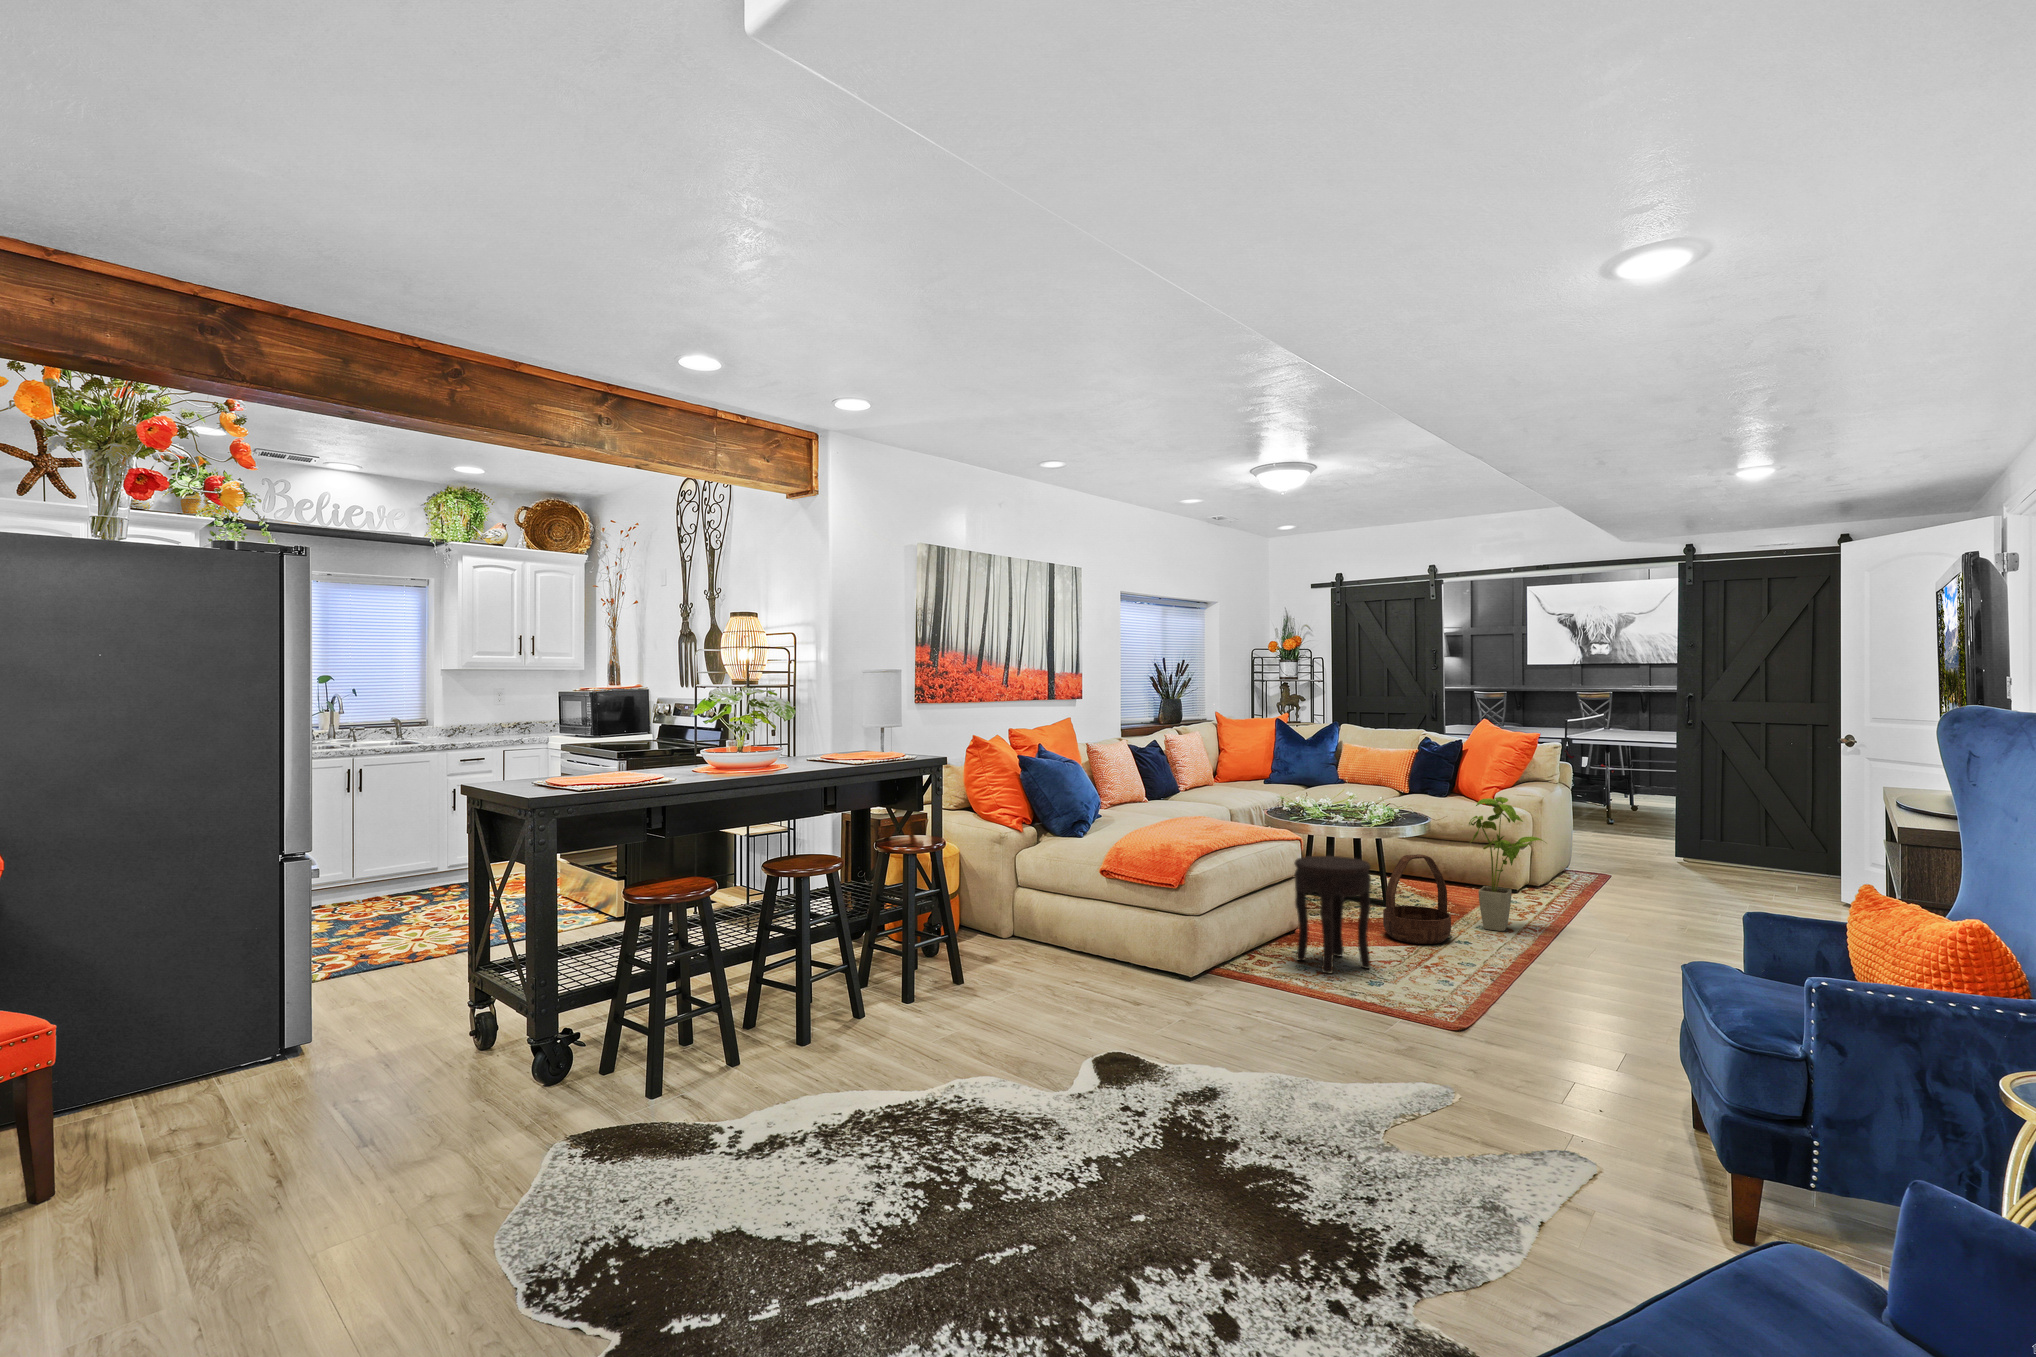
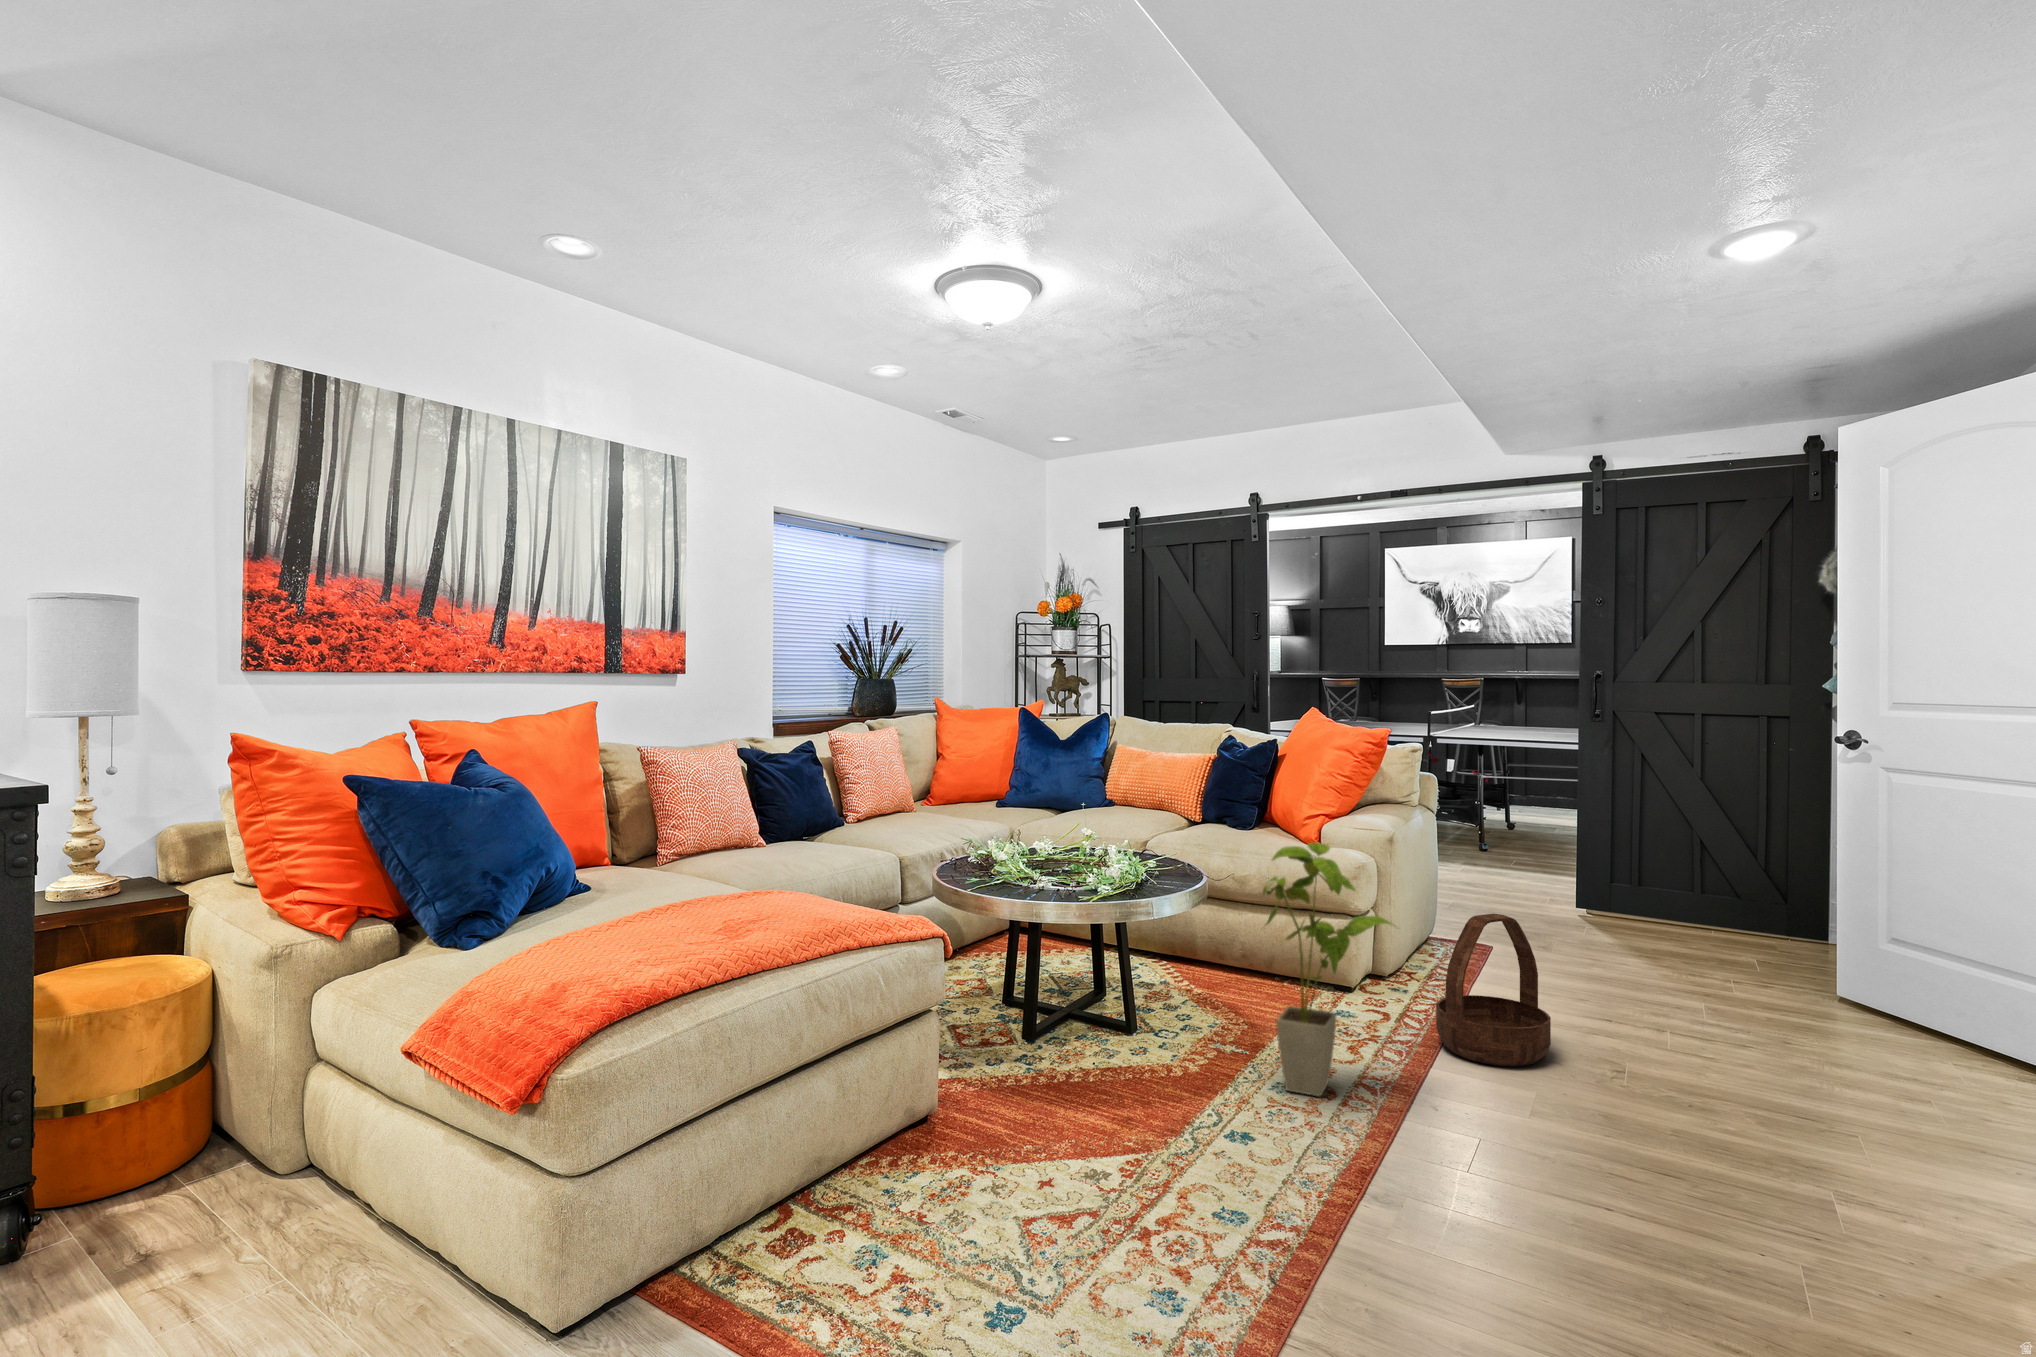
basket: present [1383,854,1451,944] -> present [1436,914,1551,1066]
side table: present [1294,856,1371,973] -> none [865,981,1027,1273]

